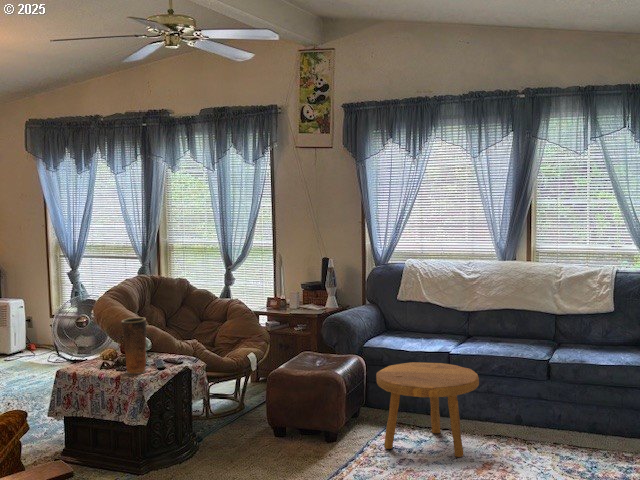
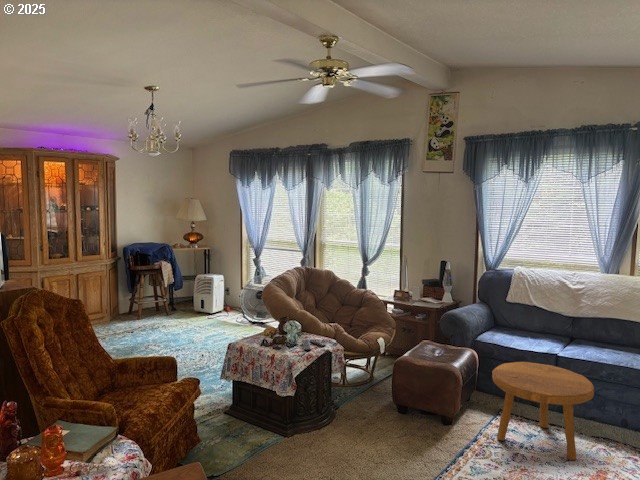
vase: present [121,317,147,374] -> none [277,307,297,354]

